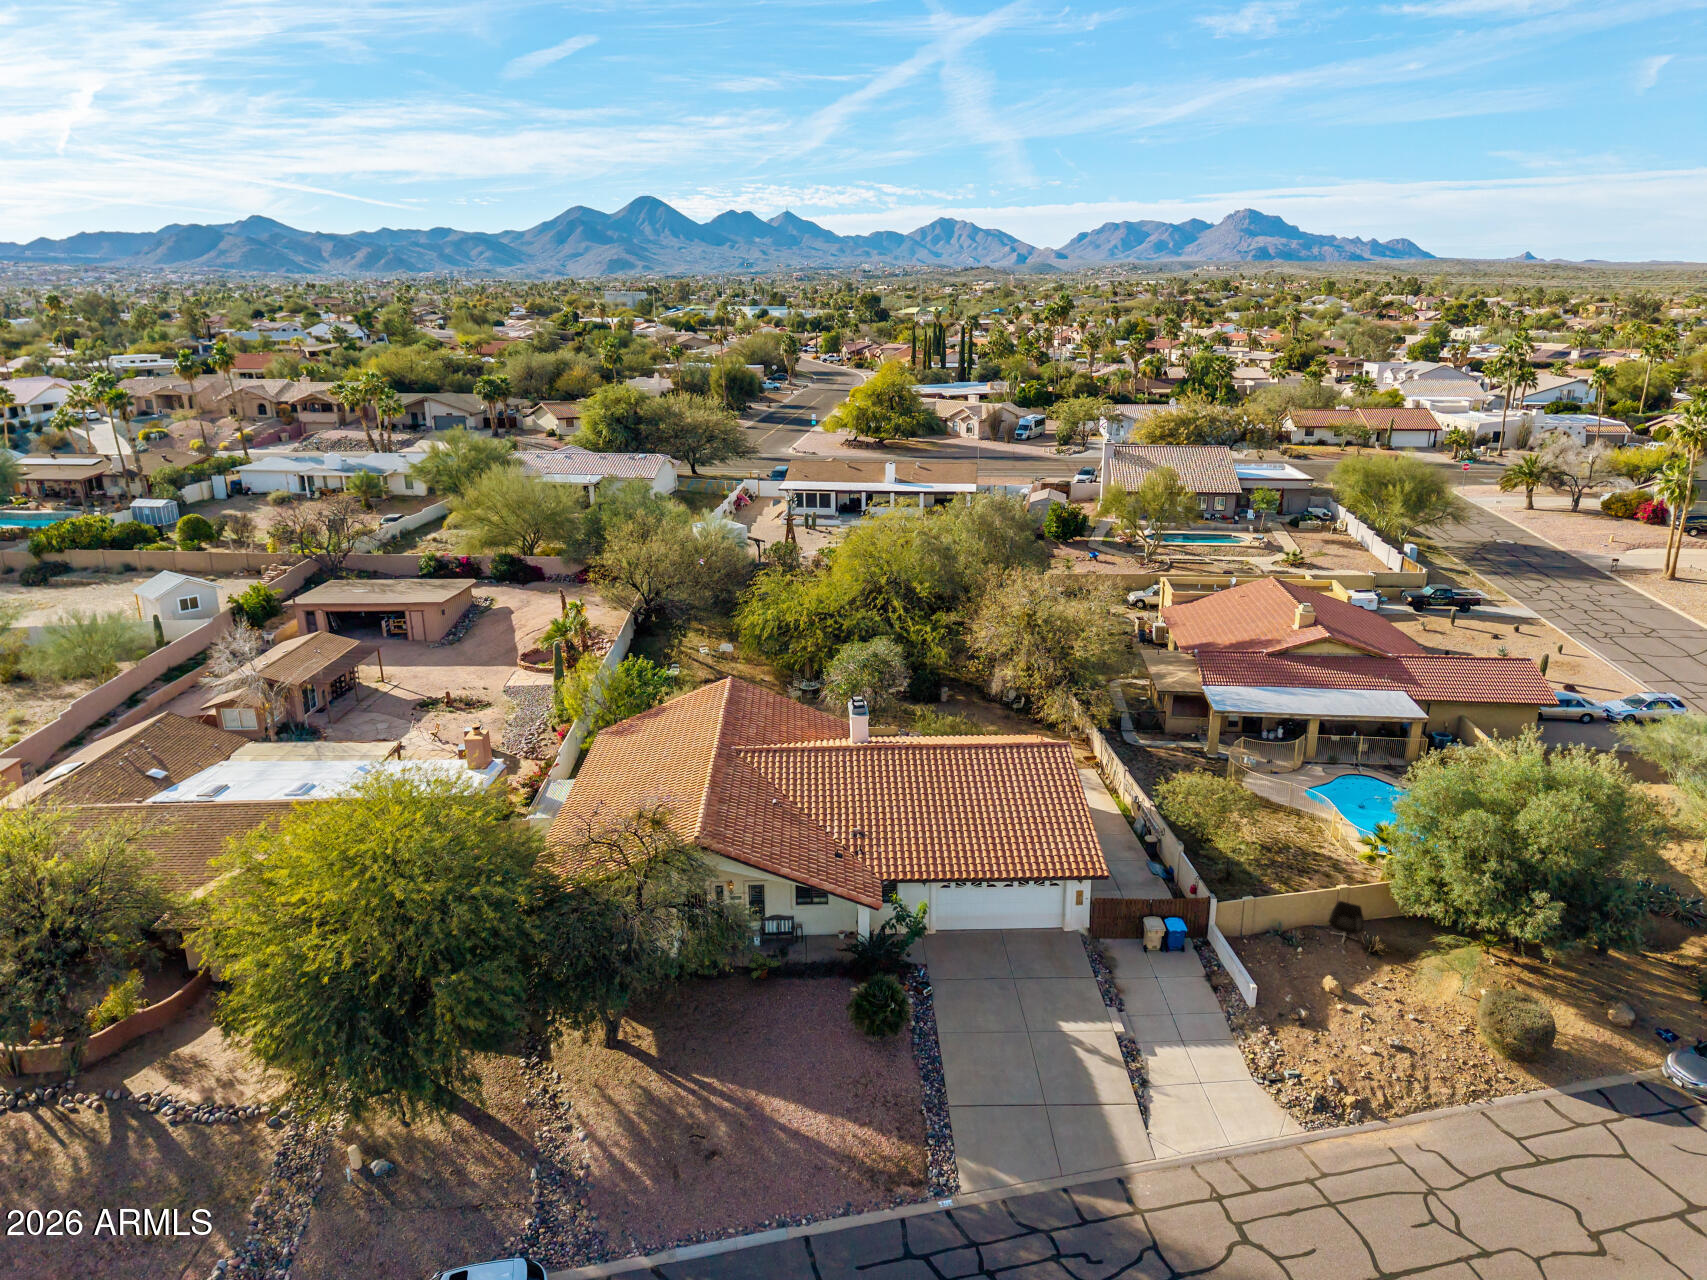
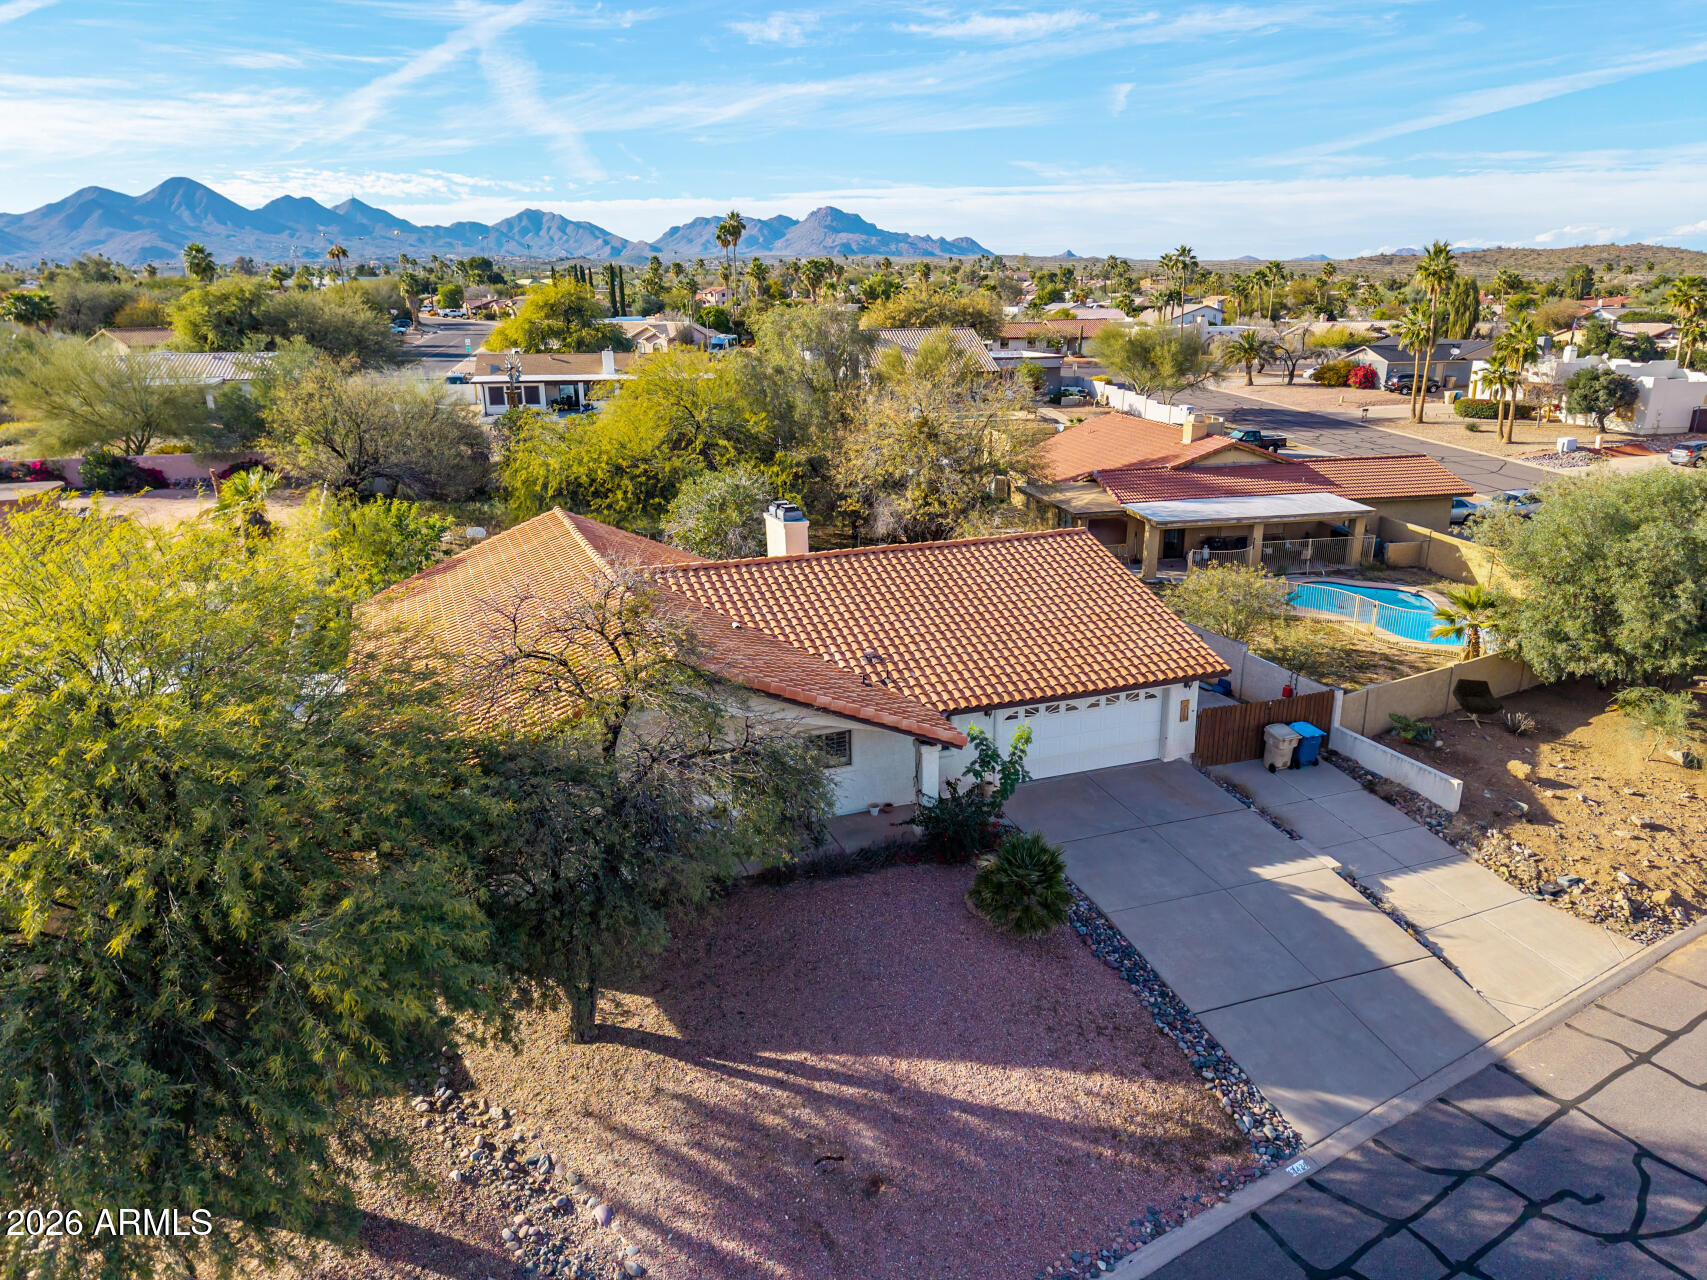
potted plant: present [748,952,781,979] -> present [1389,713,1432,743]

